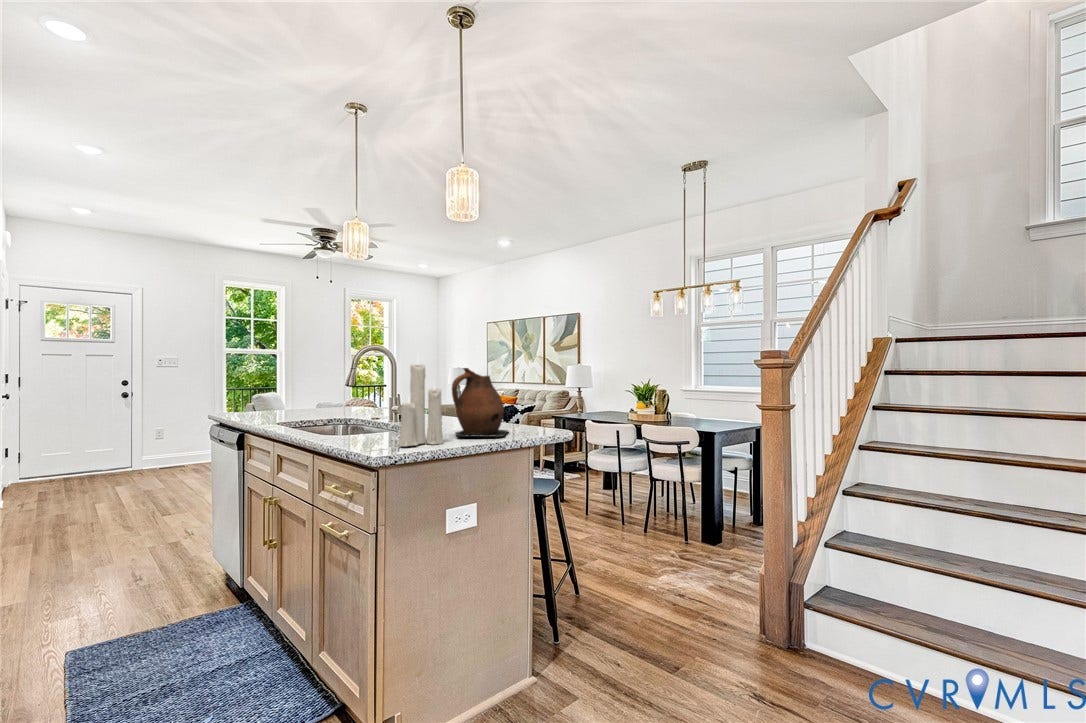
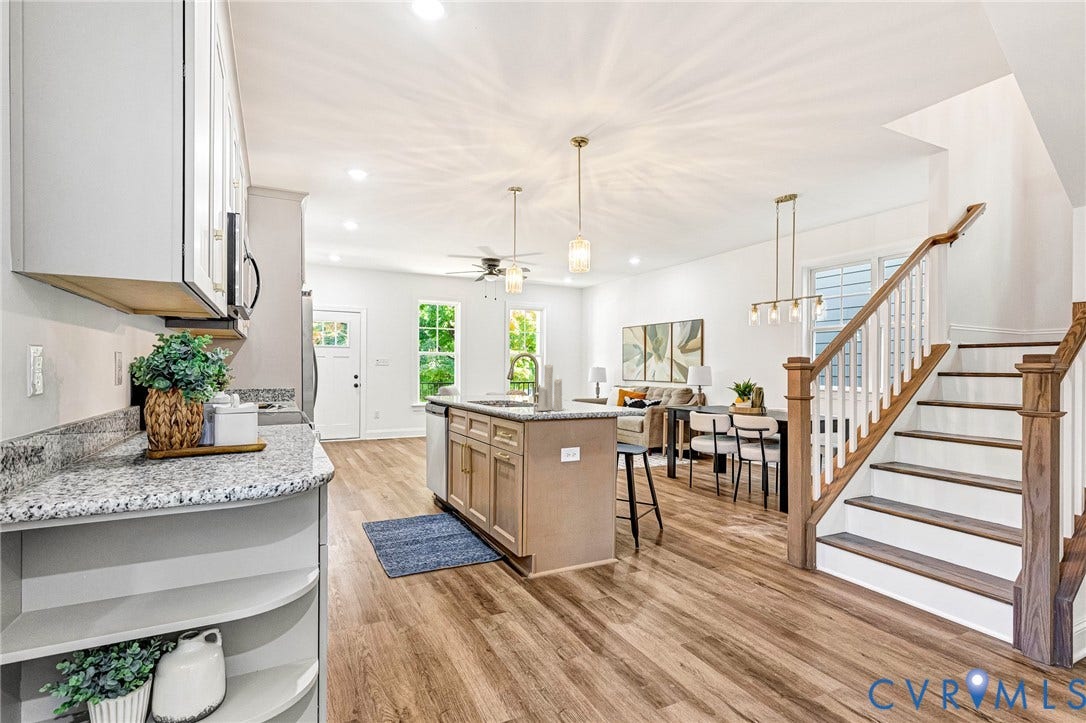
ceramic pitcher: present [452,368,508,438] -> none [569,367,605,410]

